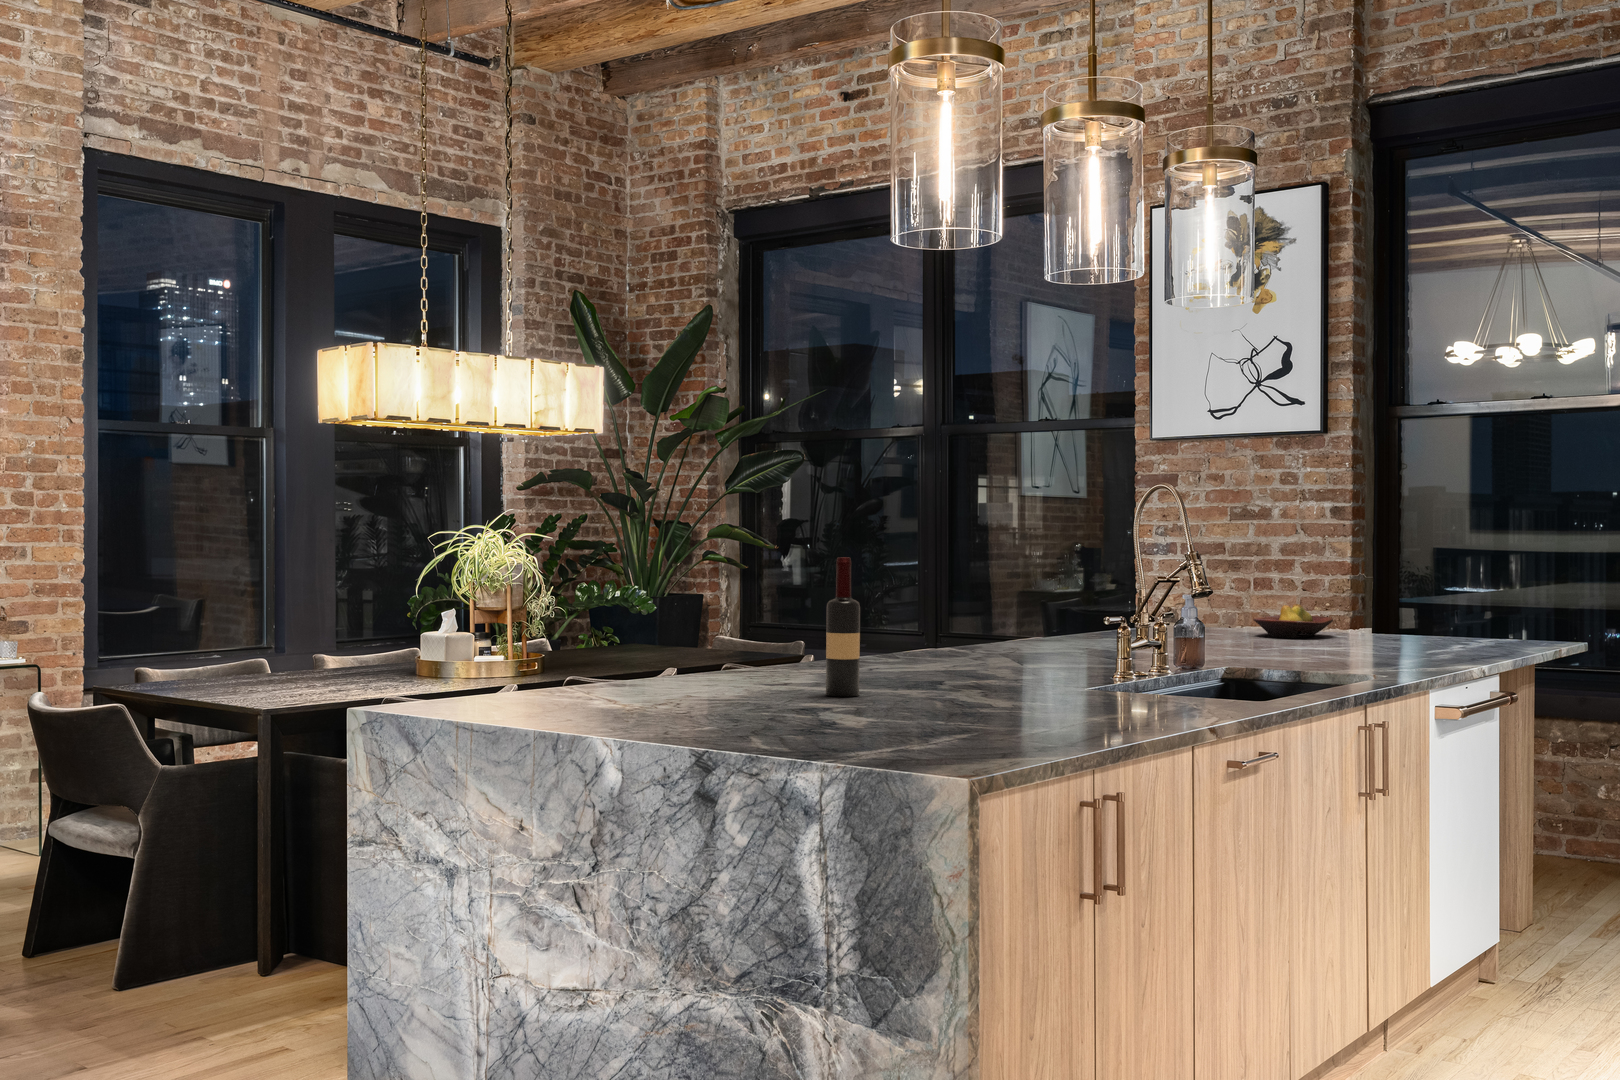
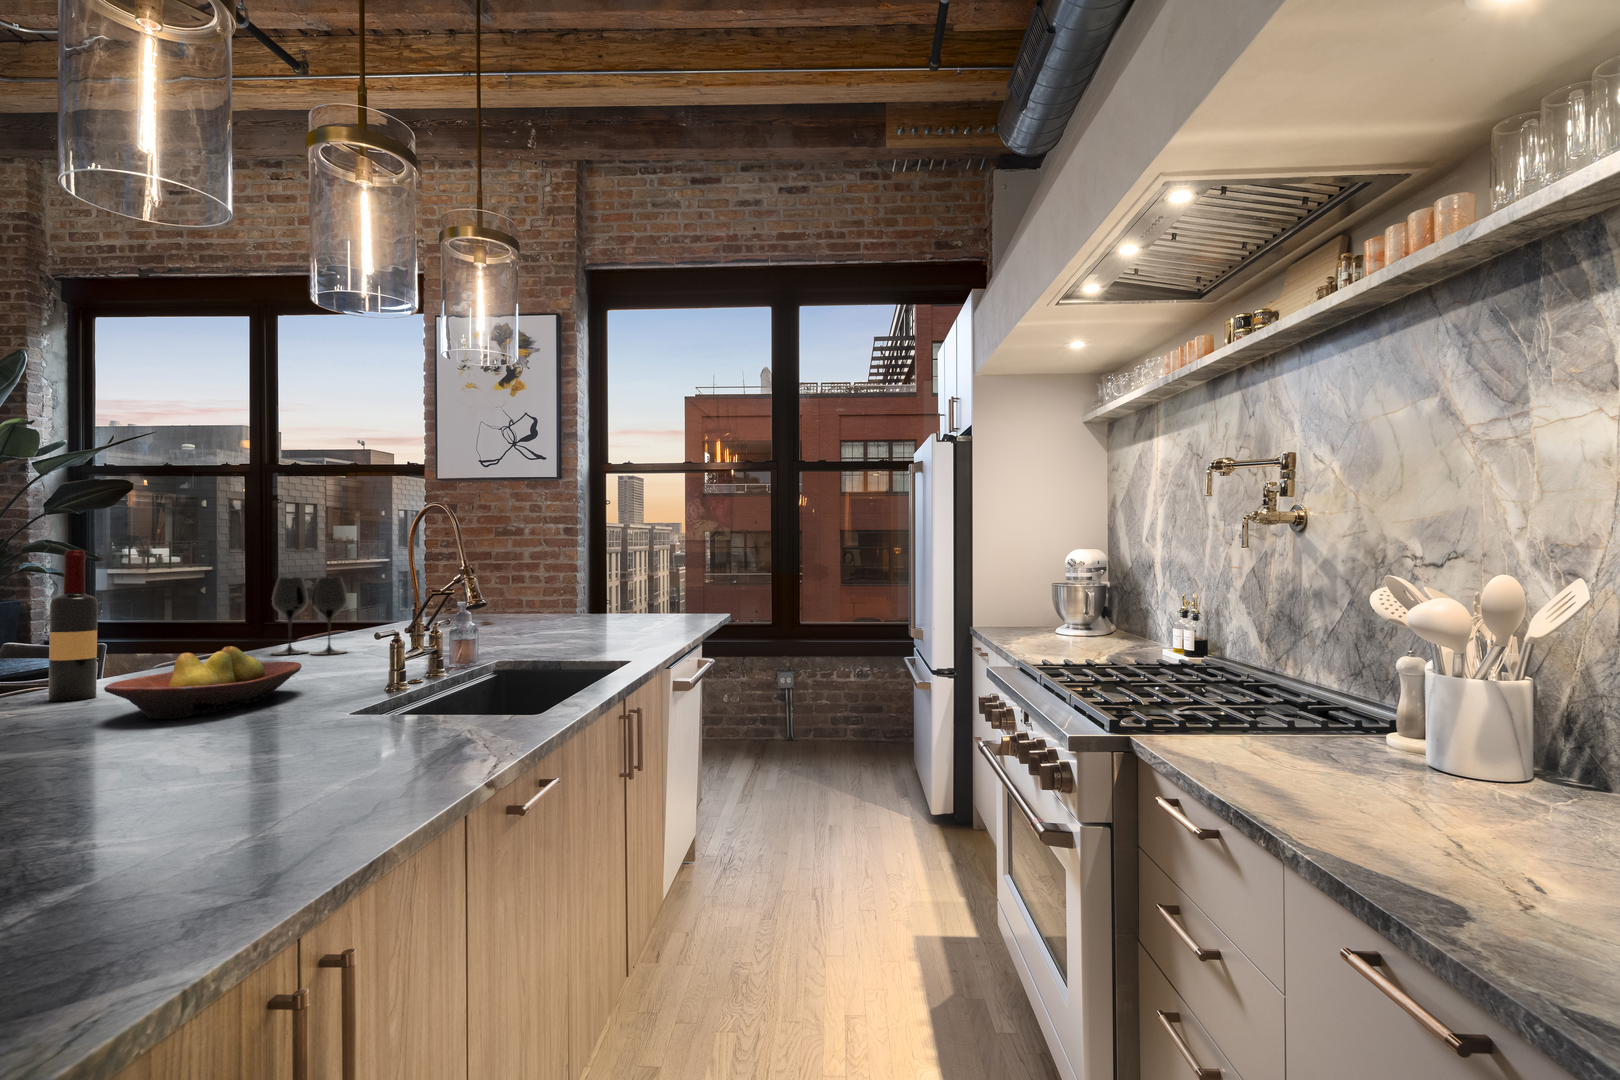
wine glass: none [983,582,1060,672] -> present [272,577,347,655]
fruit bowl: present [1253,604,1333,638] -> present [104,646,302,719]

